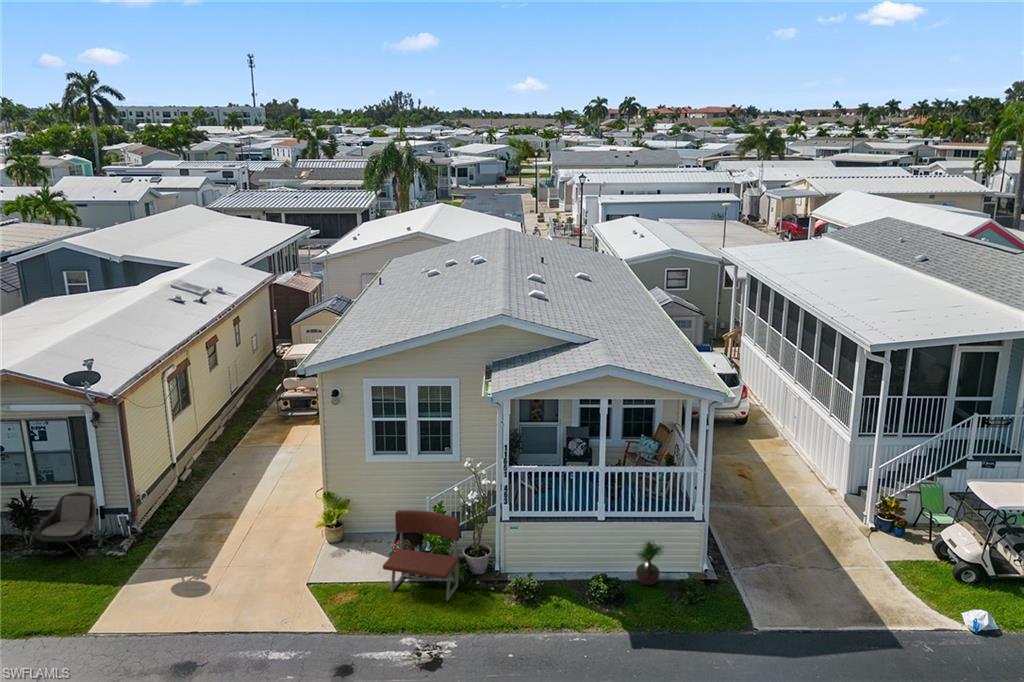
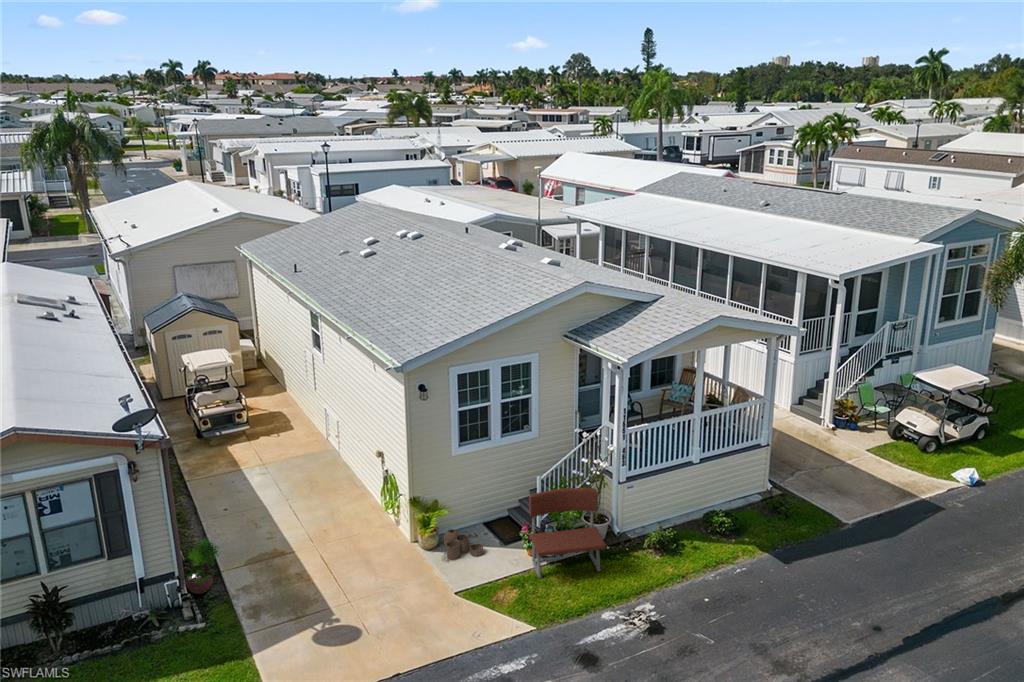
lounge chair: present [35,492,99,561] -> none [83,566,155,663]
woven basket: none [342,528,376,559] -> present [444,529,483,560]
potted tree: present [636,540,664,585] -> present [186,538,220,594]

